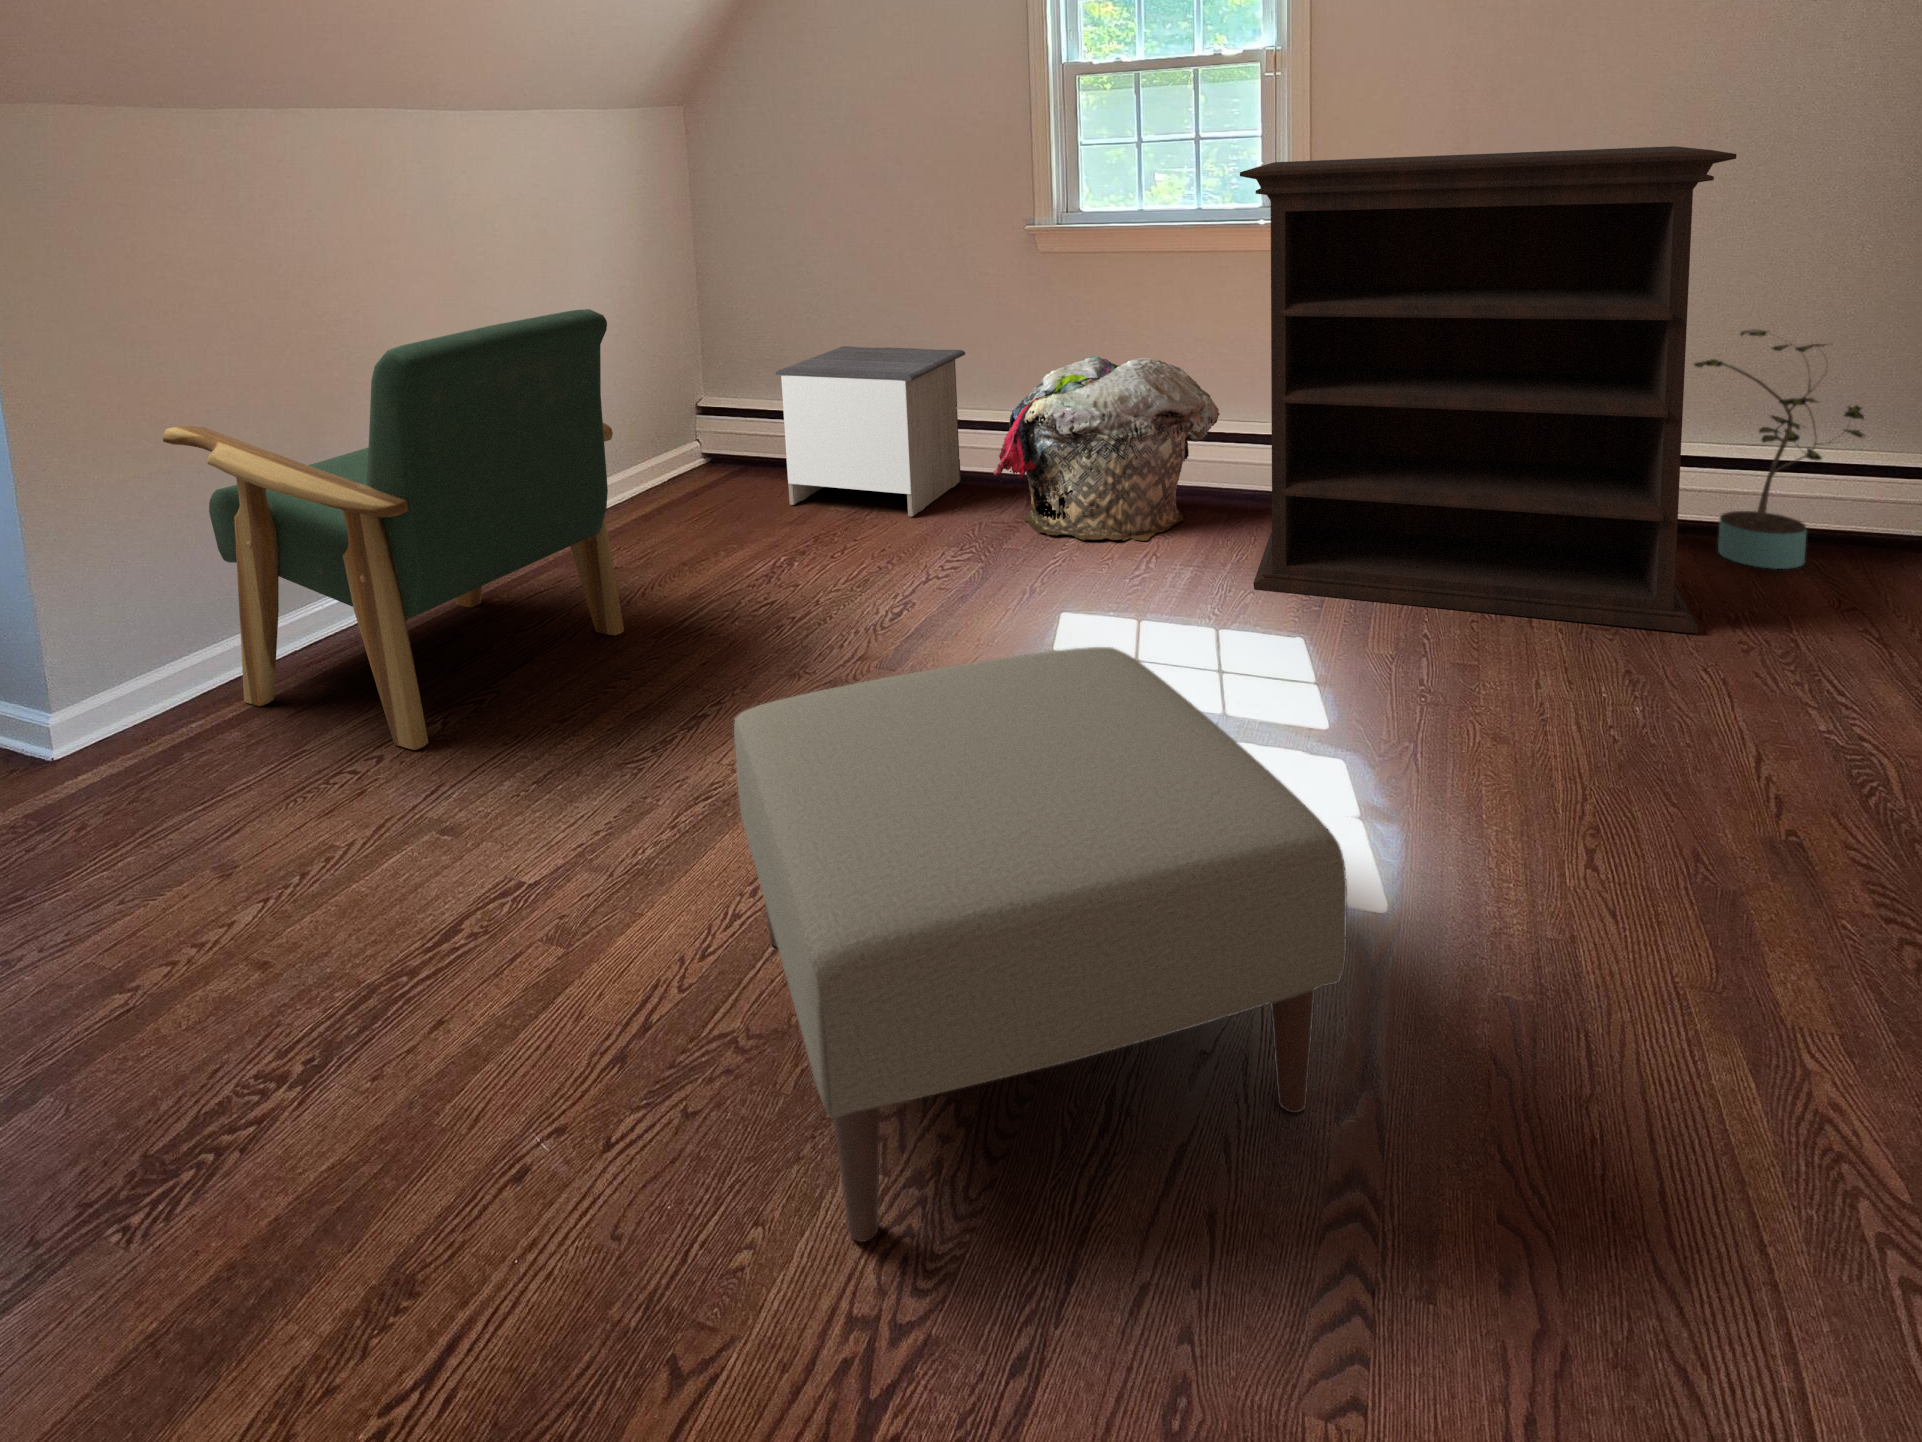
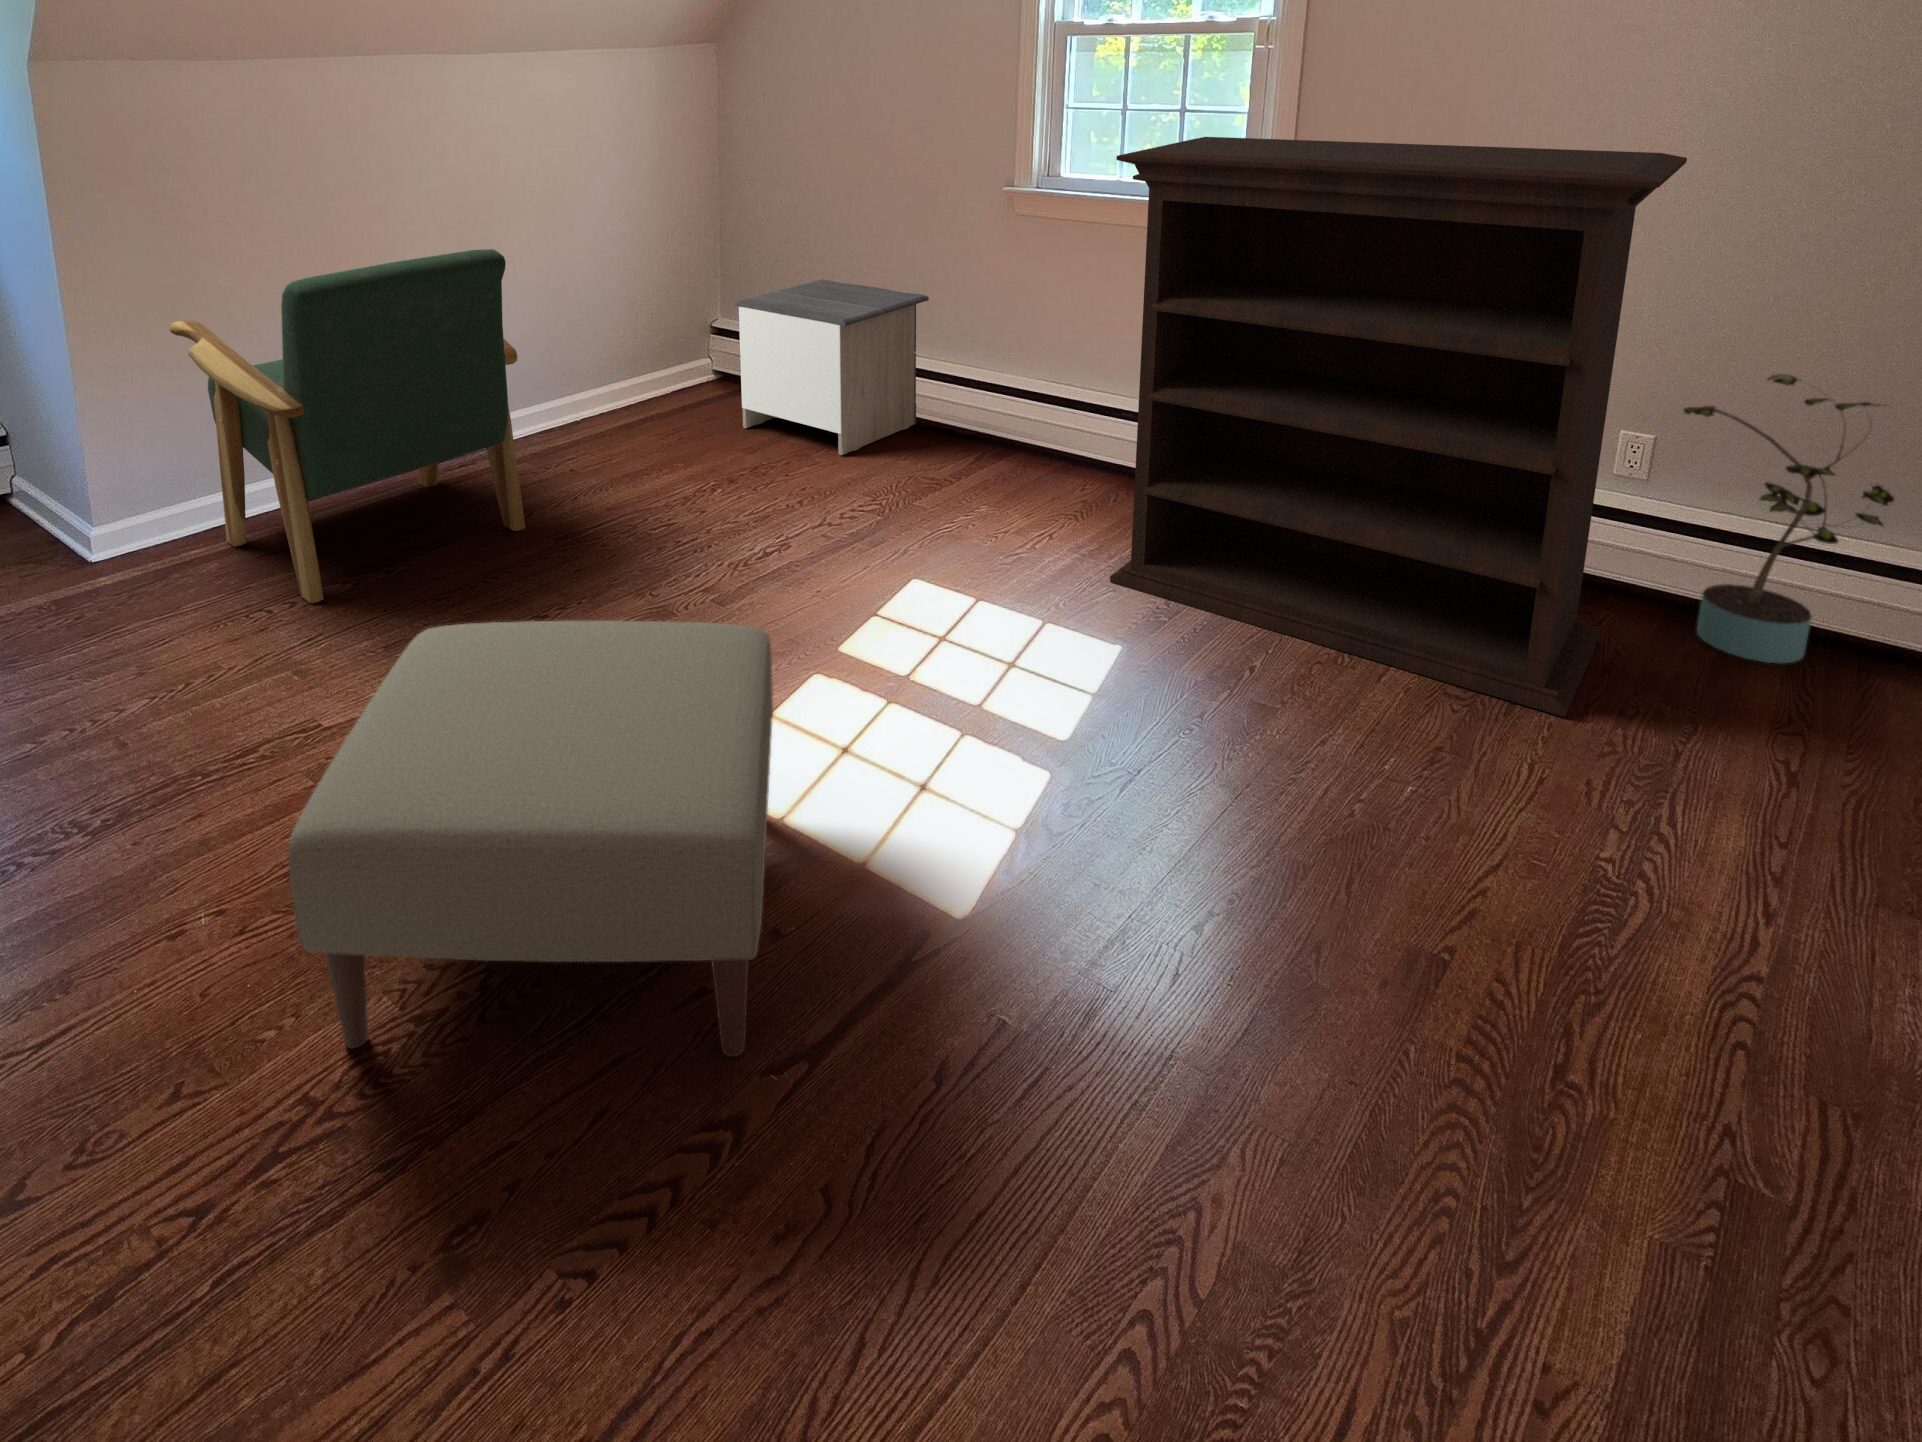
laundry basket: present [993,356,1220,541] -> none [912,319,1154,513]

